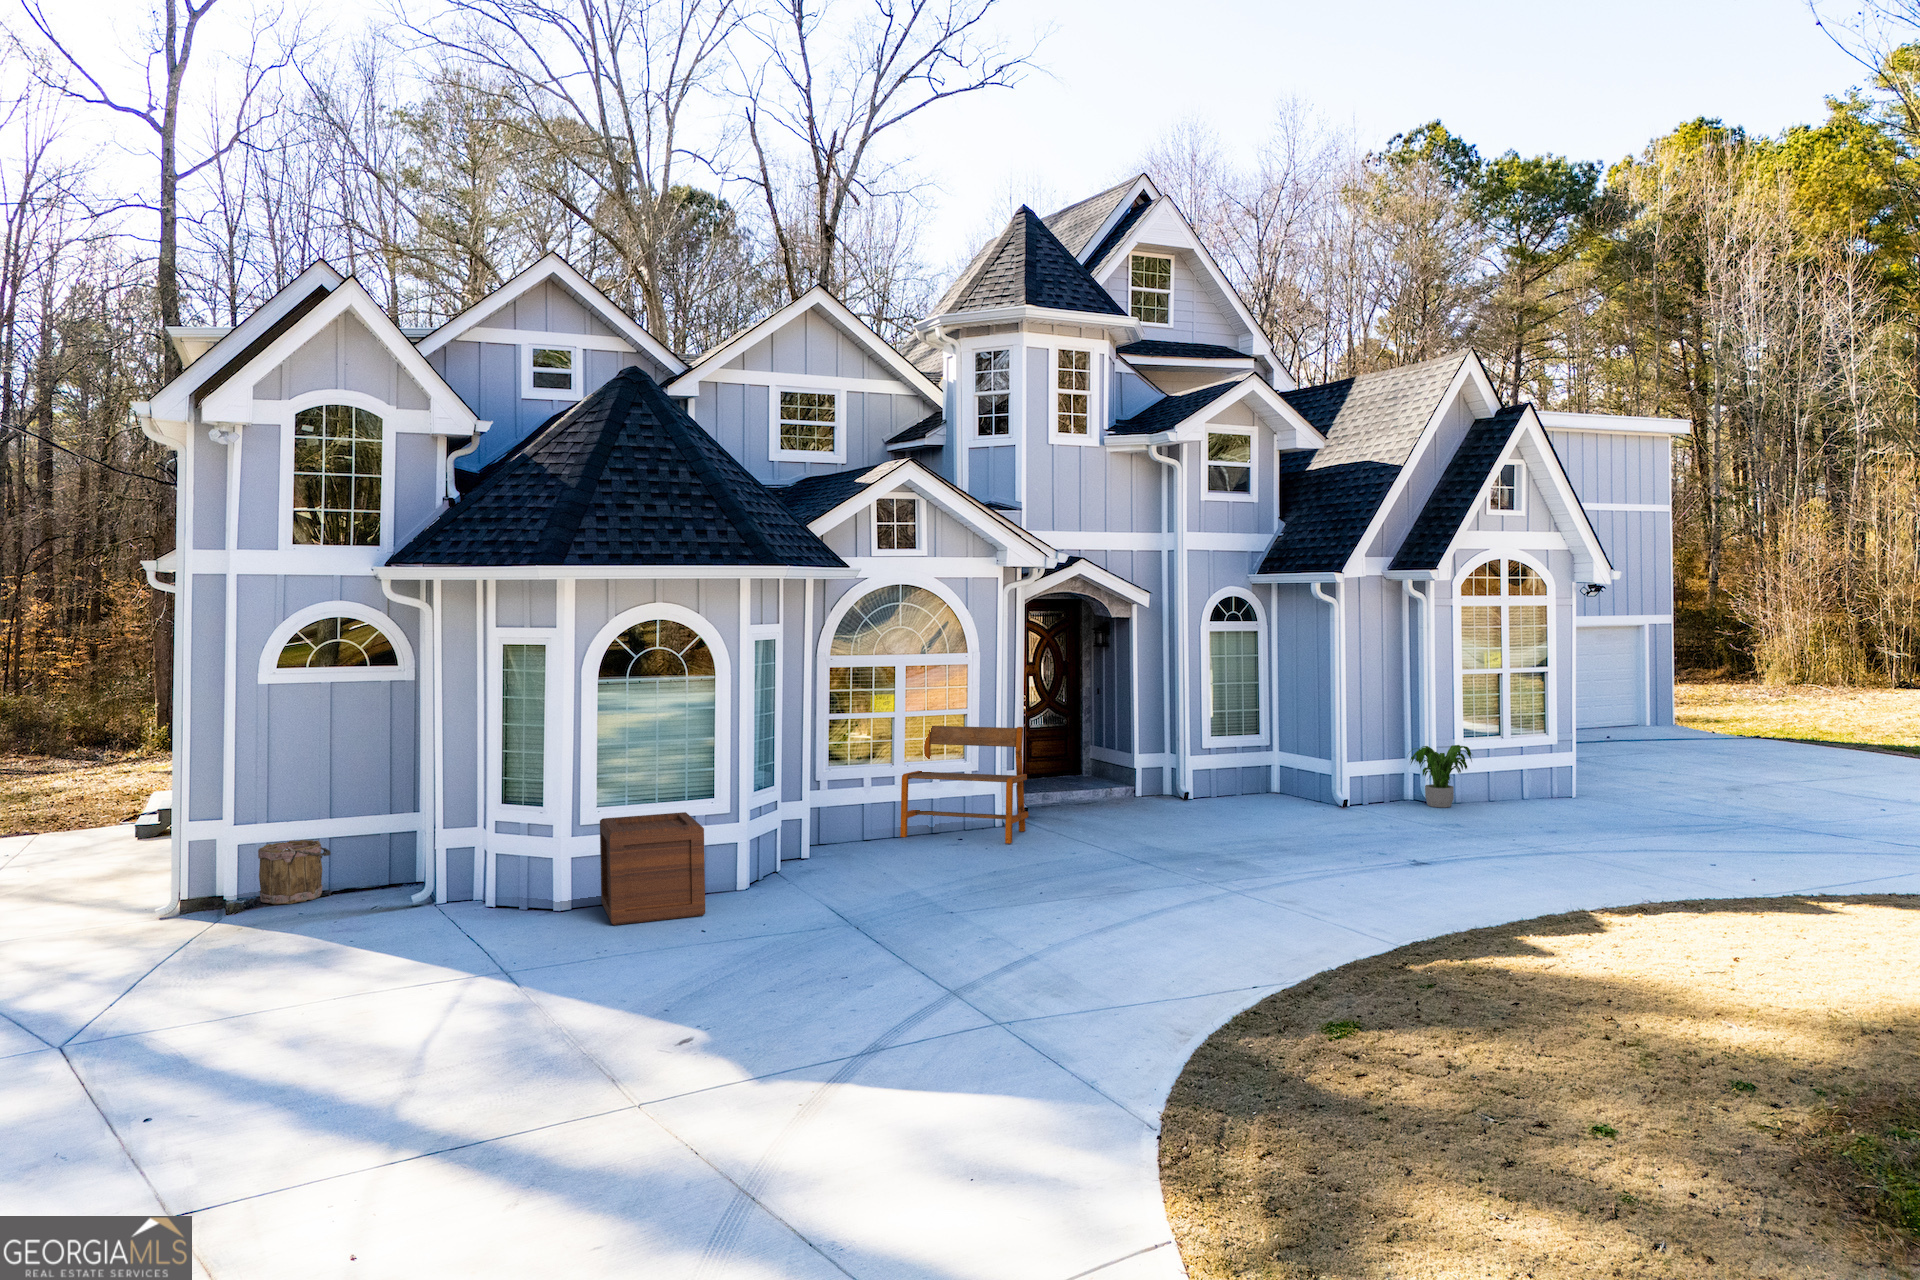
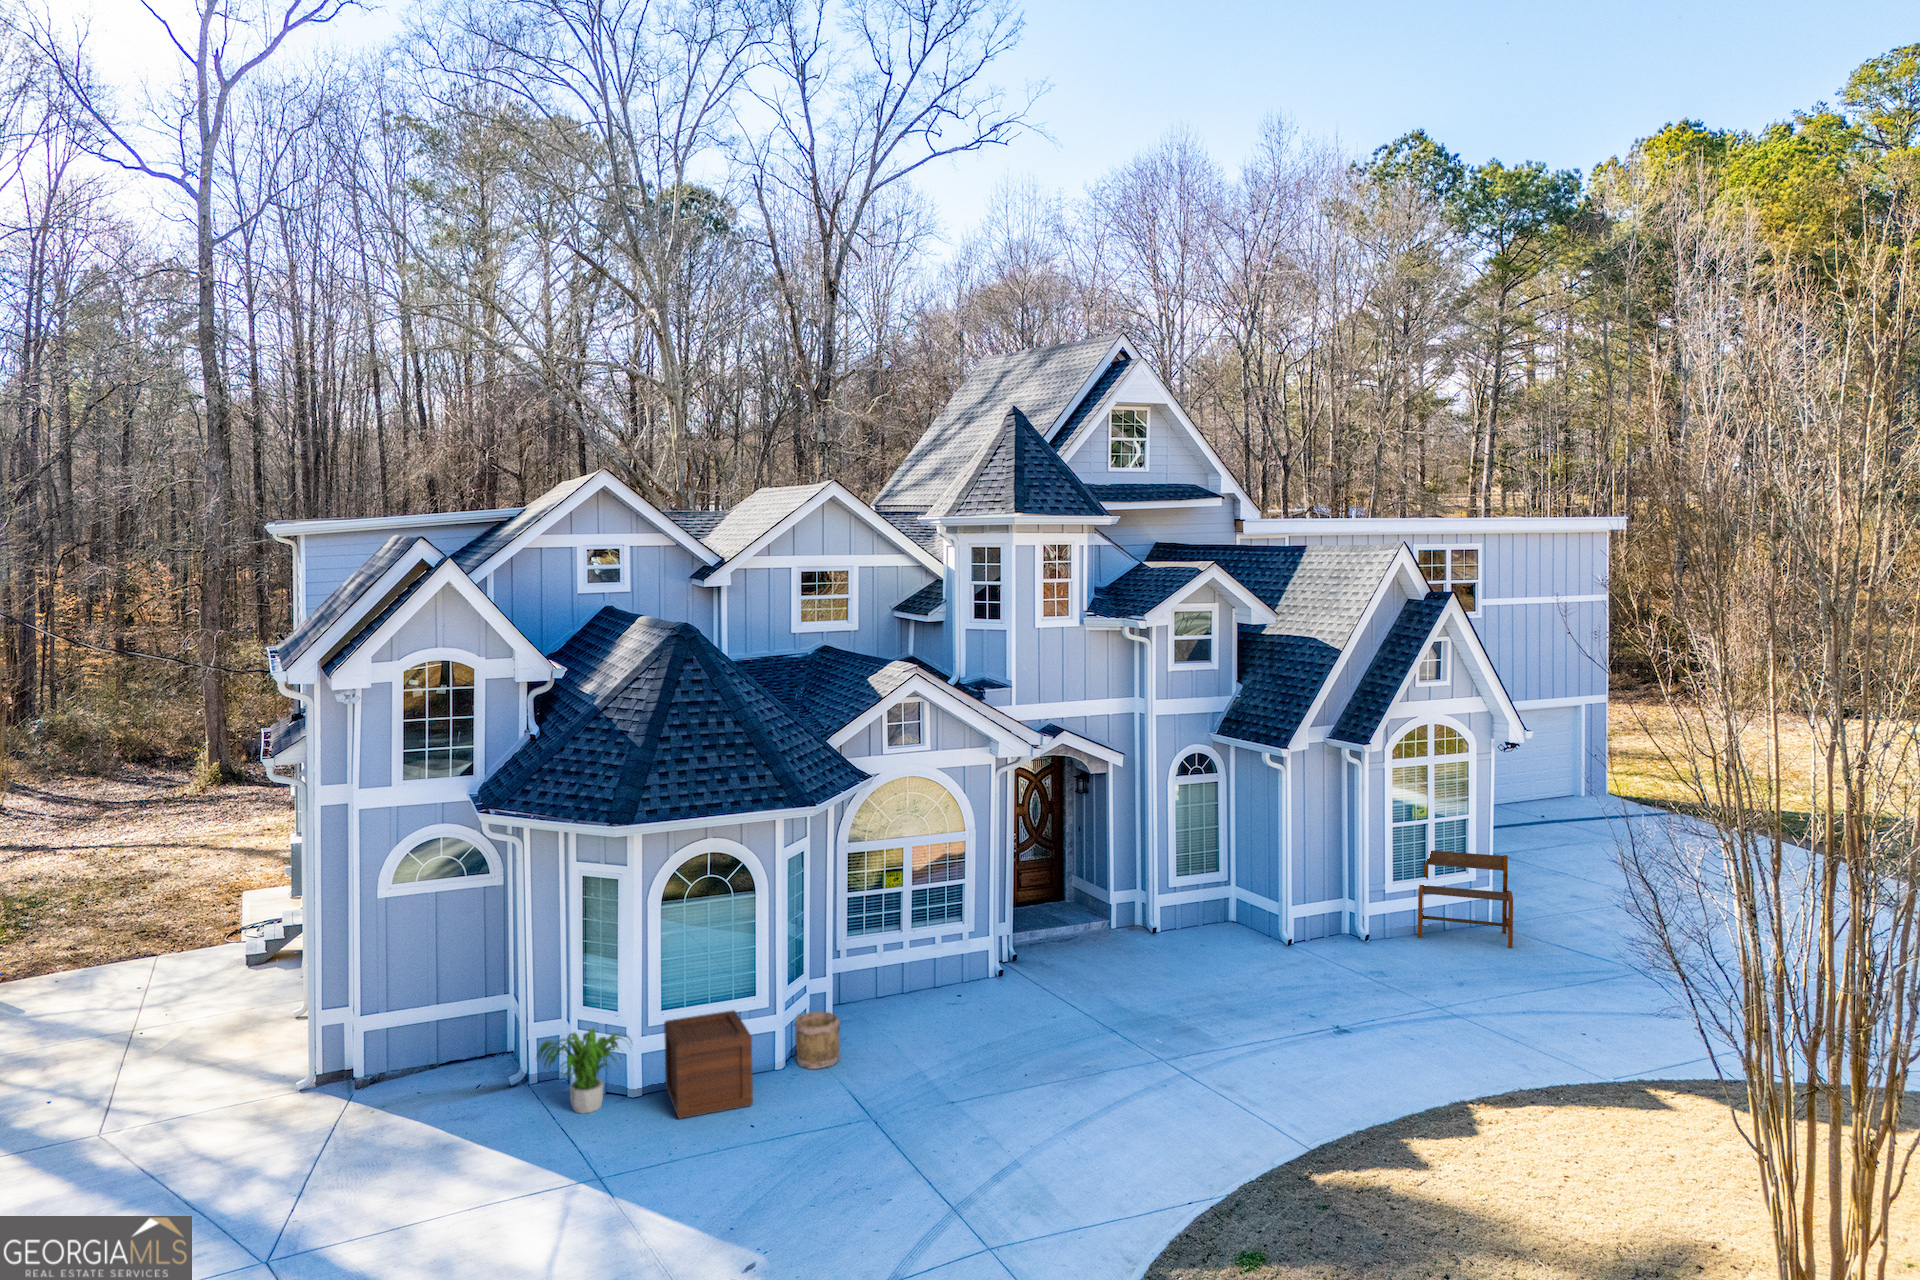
bench: present [900,726,1028,844] -> present [1418,851,1513,947]
potted plant: present [1410,745,1472,808] -> present [537,1029,630,1113]
bucket: present [258,840,331,904] -> present [794,1012,840,1069]

